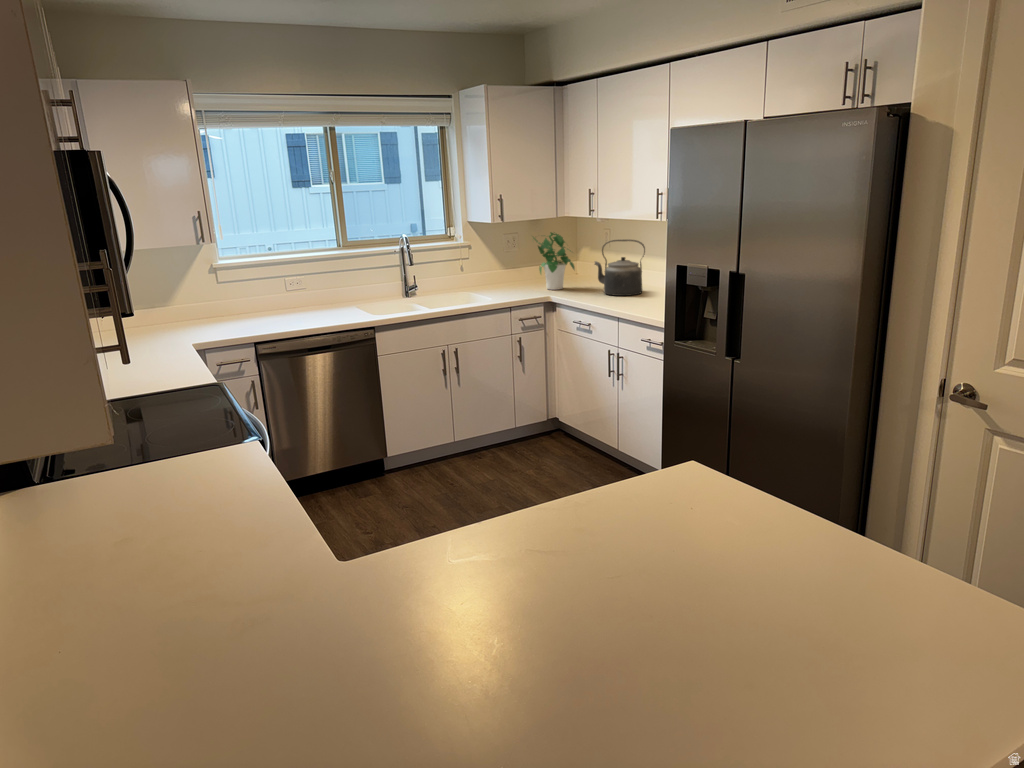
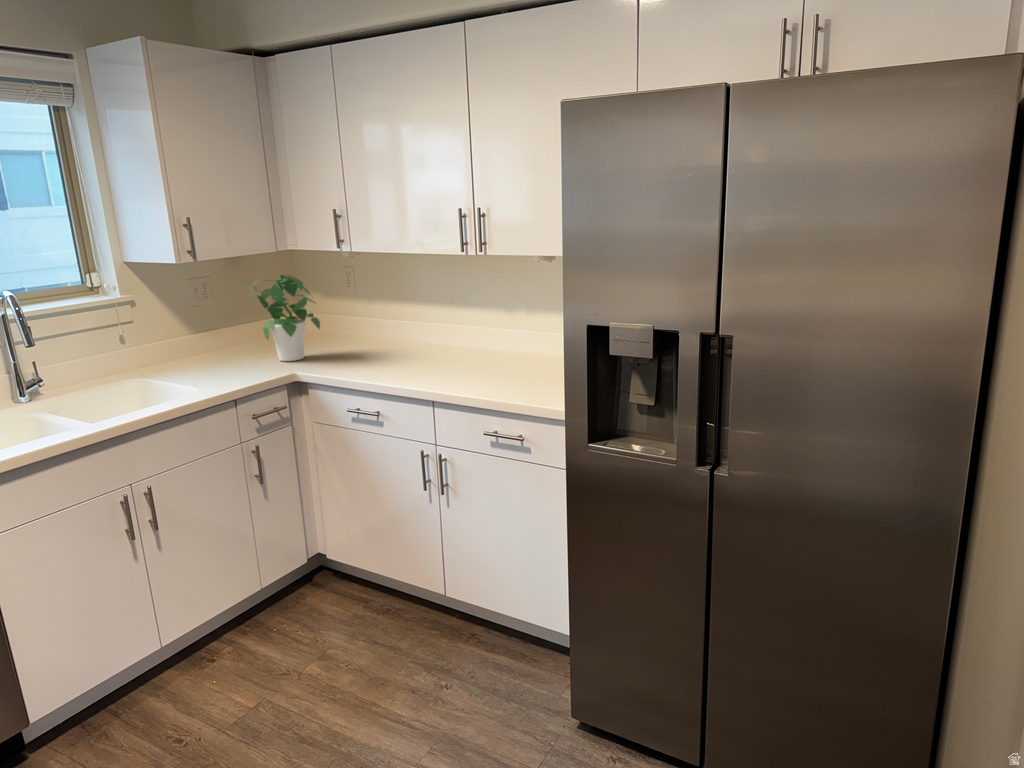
kettle: present [595,240,645,296] -> none [359,281,433,364]

